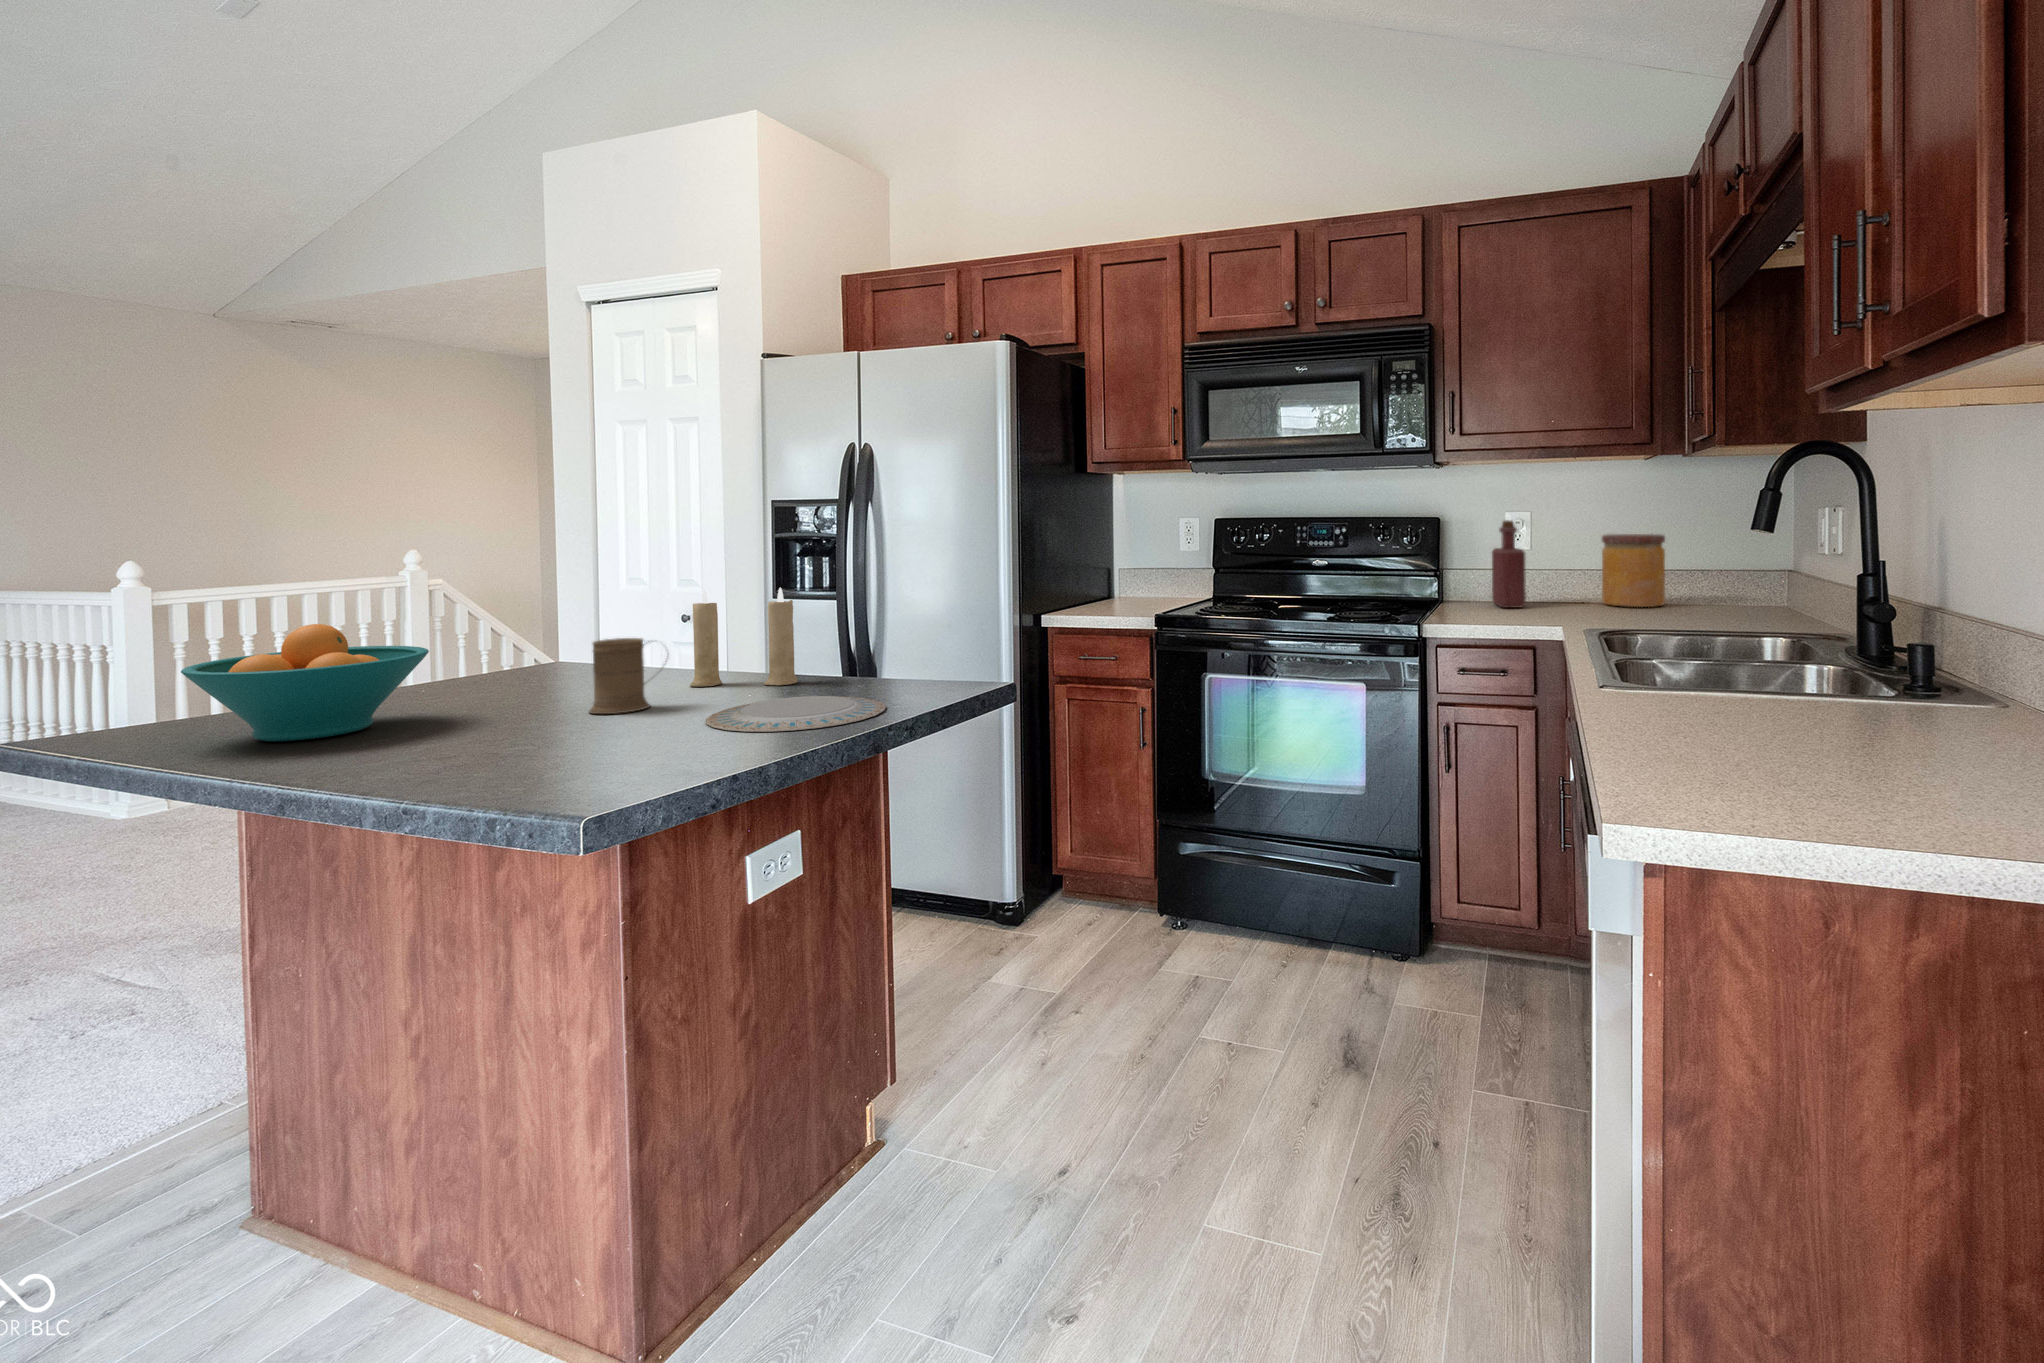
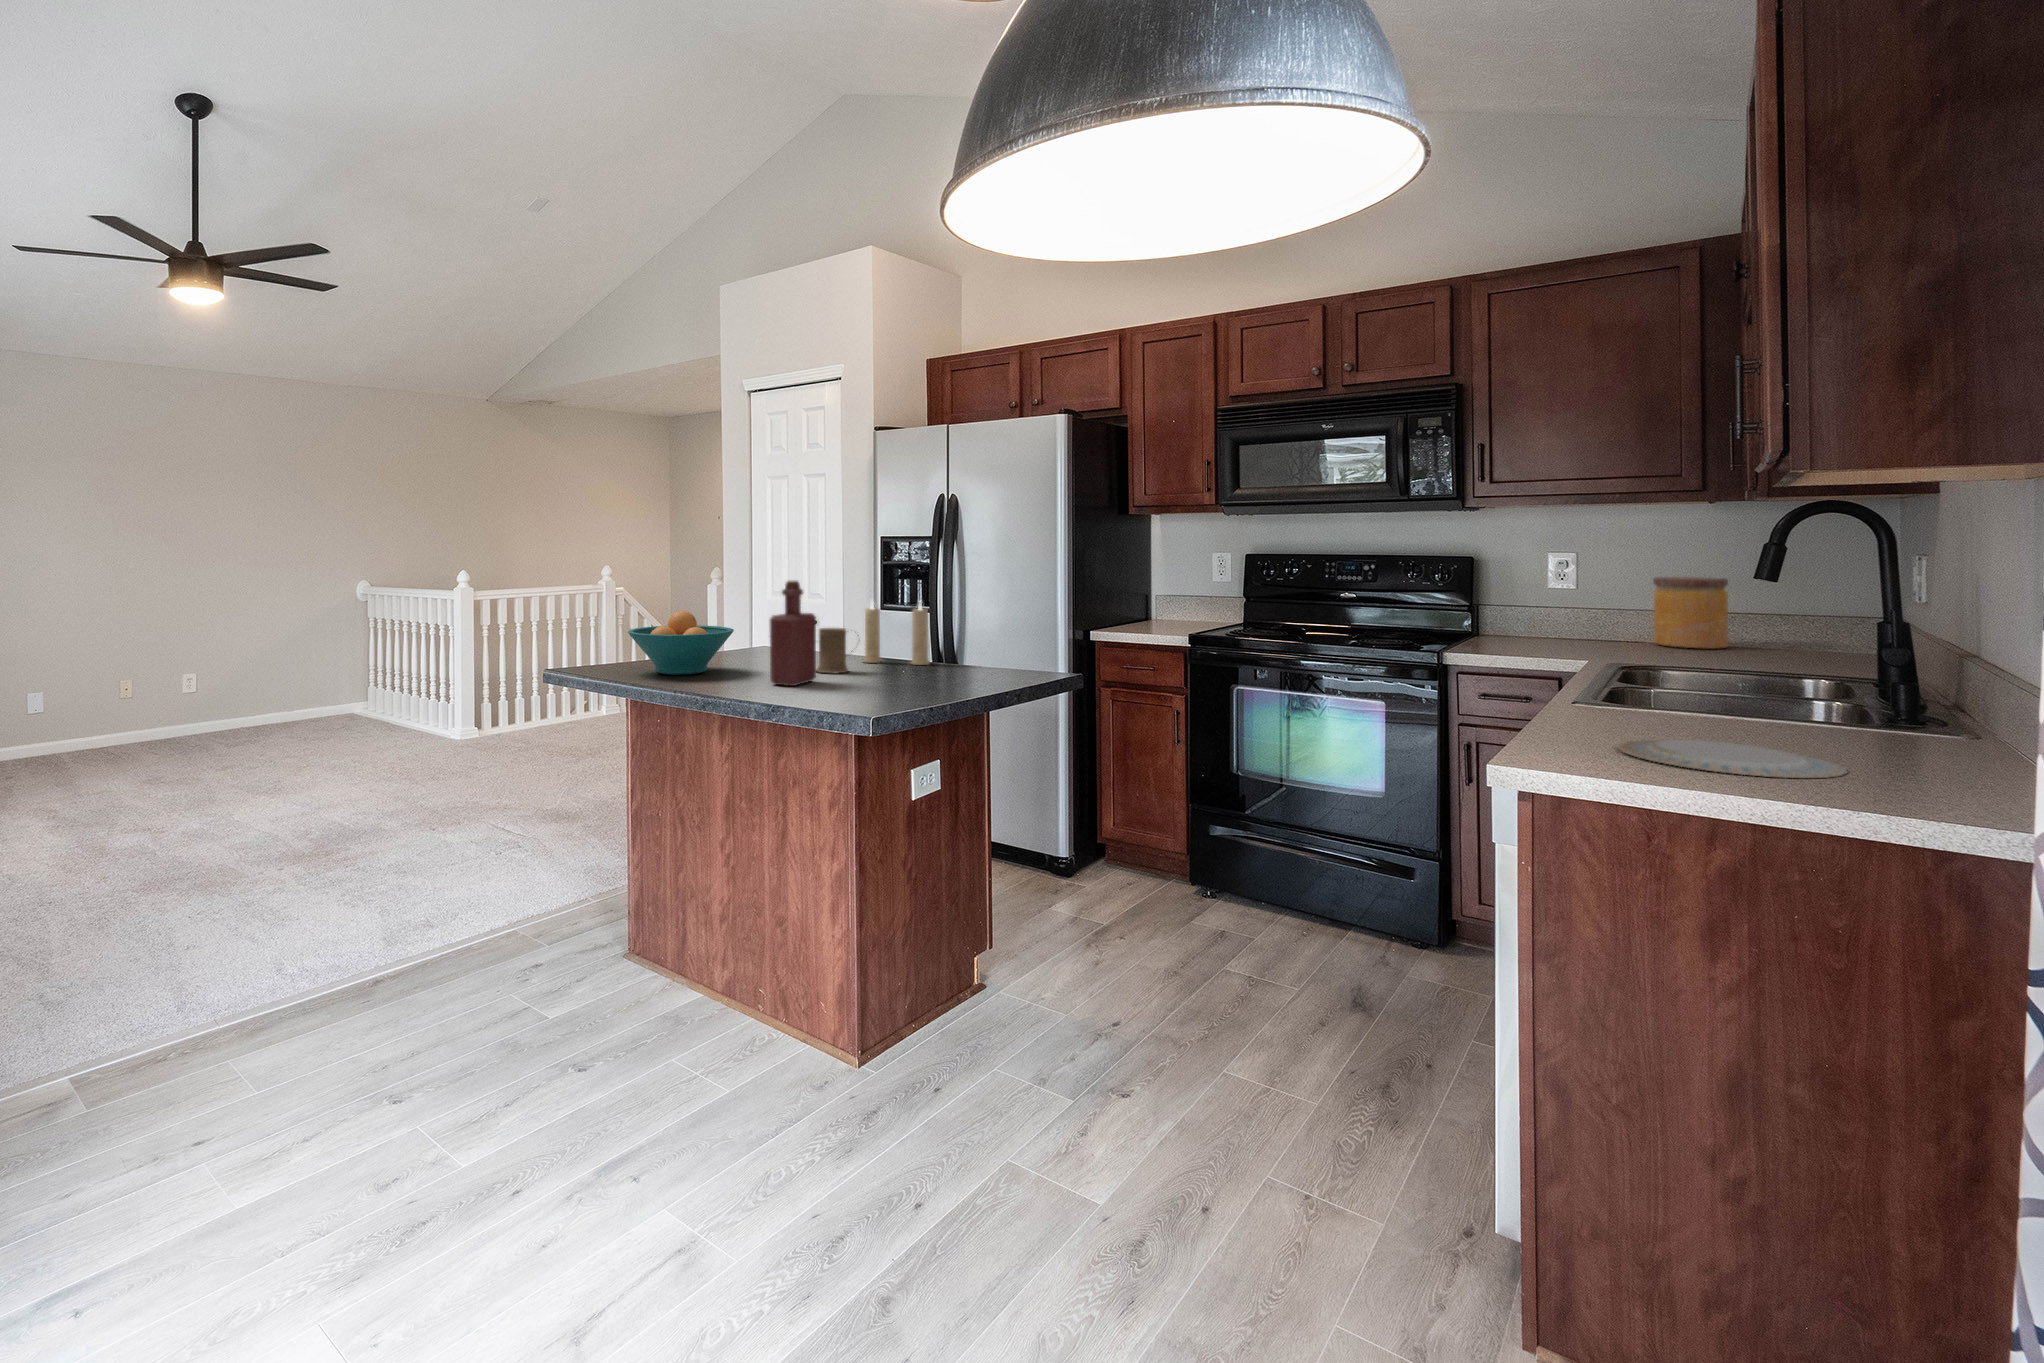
bottle: present [1492,520,1526,608] -> present [769,581,816,686]
plate: present [706,696,886,732] -> present [1618,740,1847,778]

